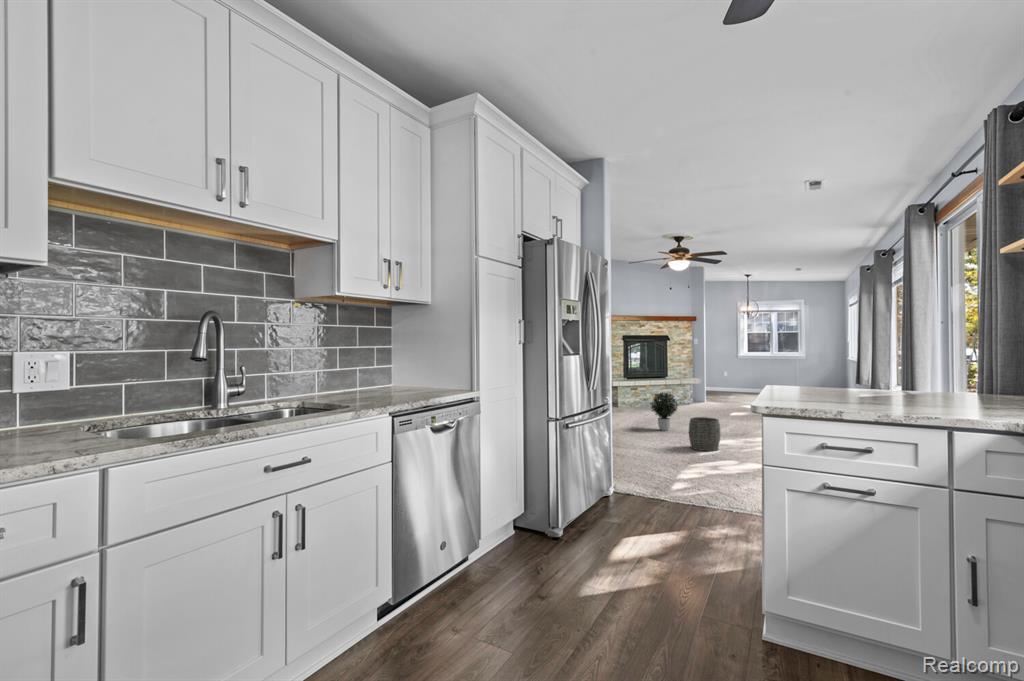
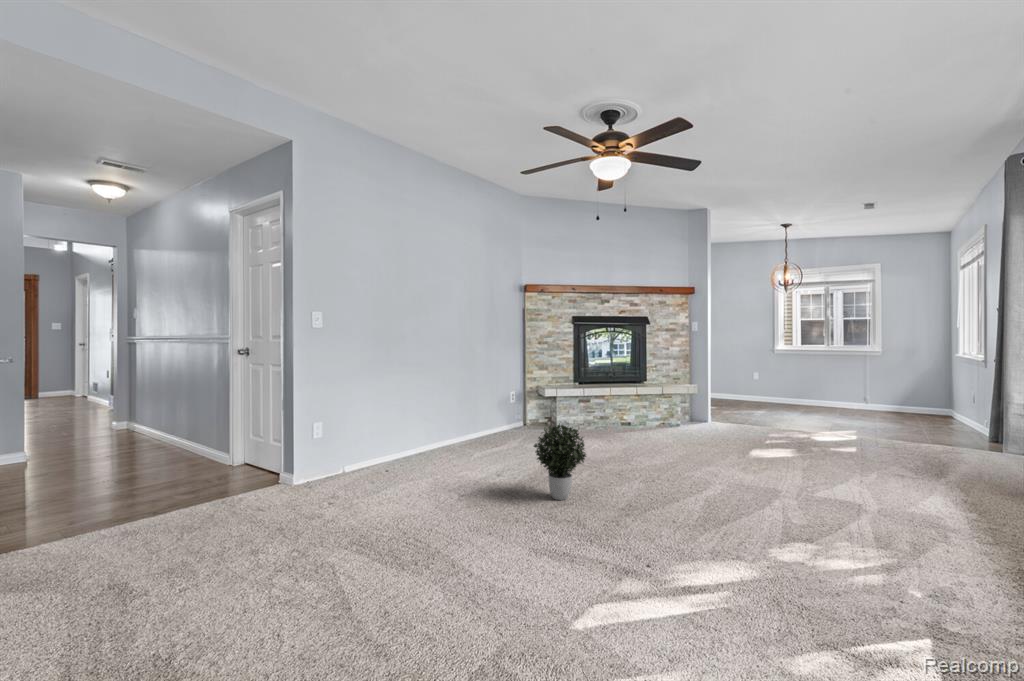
woven basket: present [689,417,720,451] -> none [540,500,610,594]

